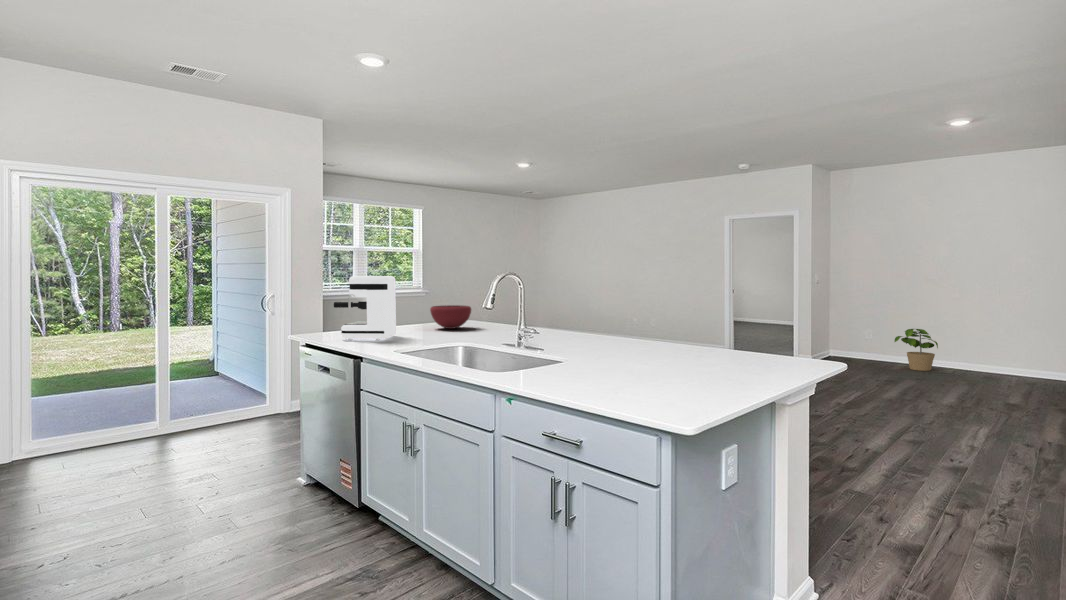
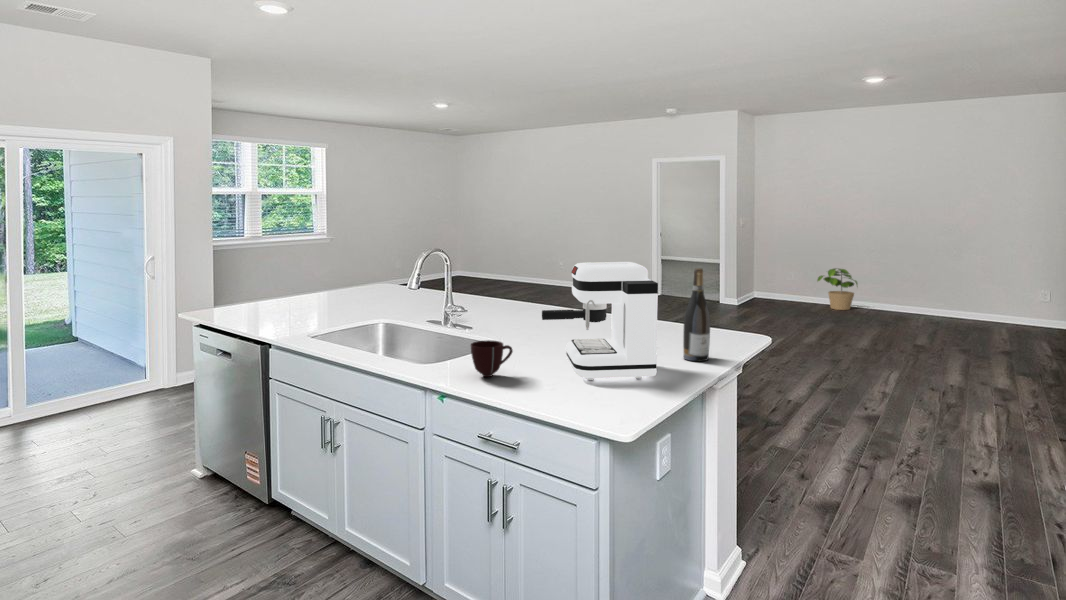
coffee maker: present [334,276,396,340] -> present [542,262,658,380]
wine bottle: none [748,288,775,379] -> present [683,268,710,361]
bowl: present [430,305,471,329] -> none [336,268,383,295]
mug: none [540,350,580,383] -> present [471,340,513,377]

